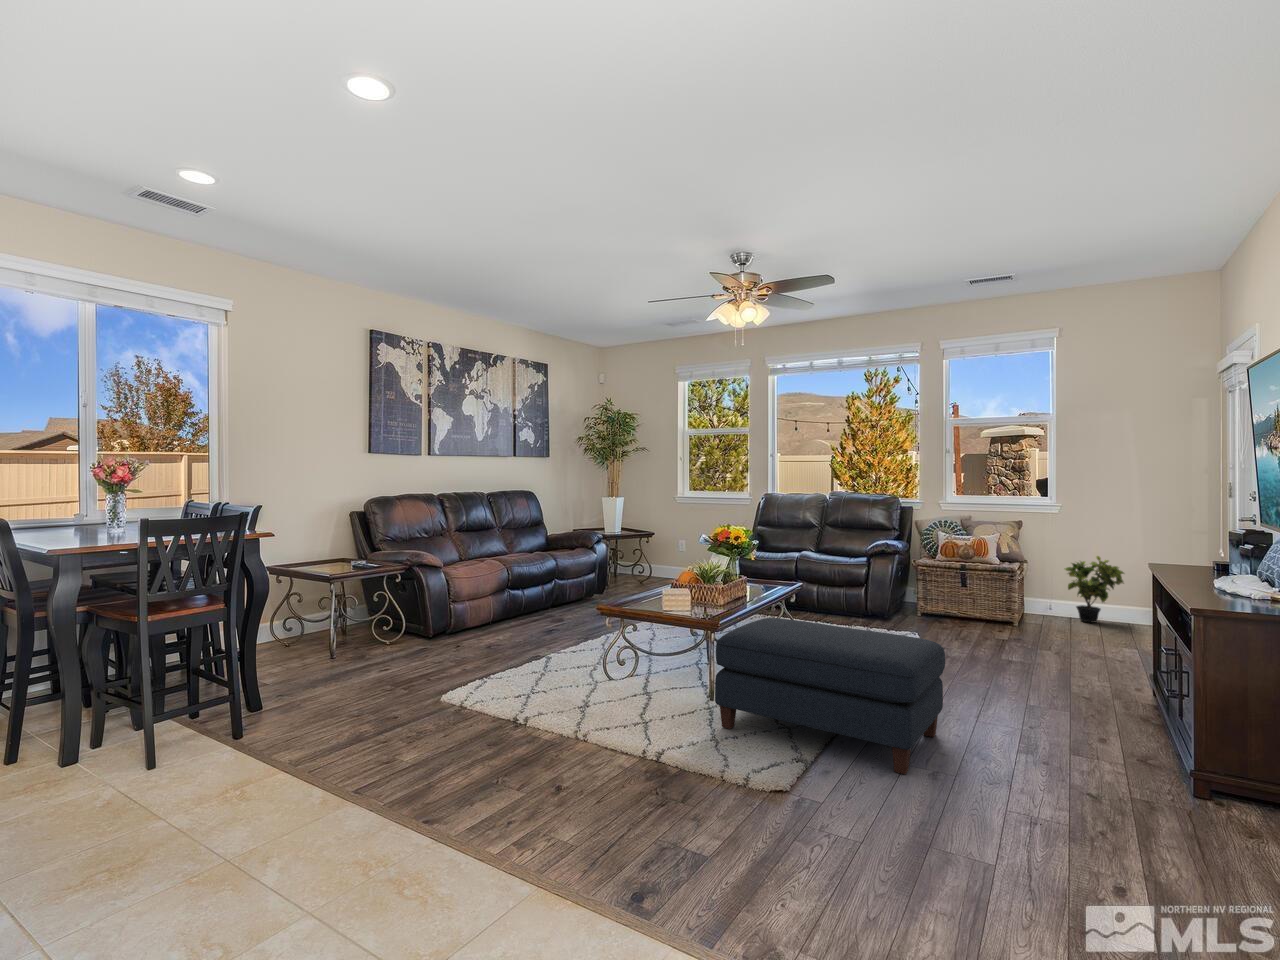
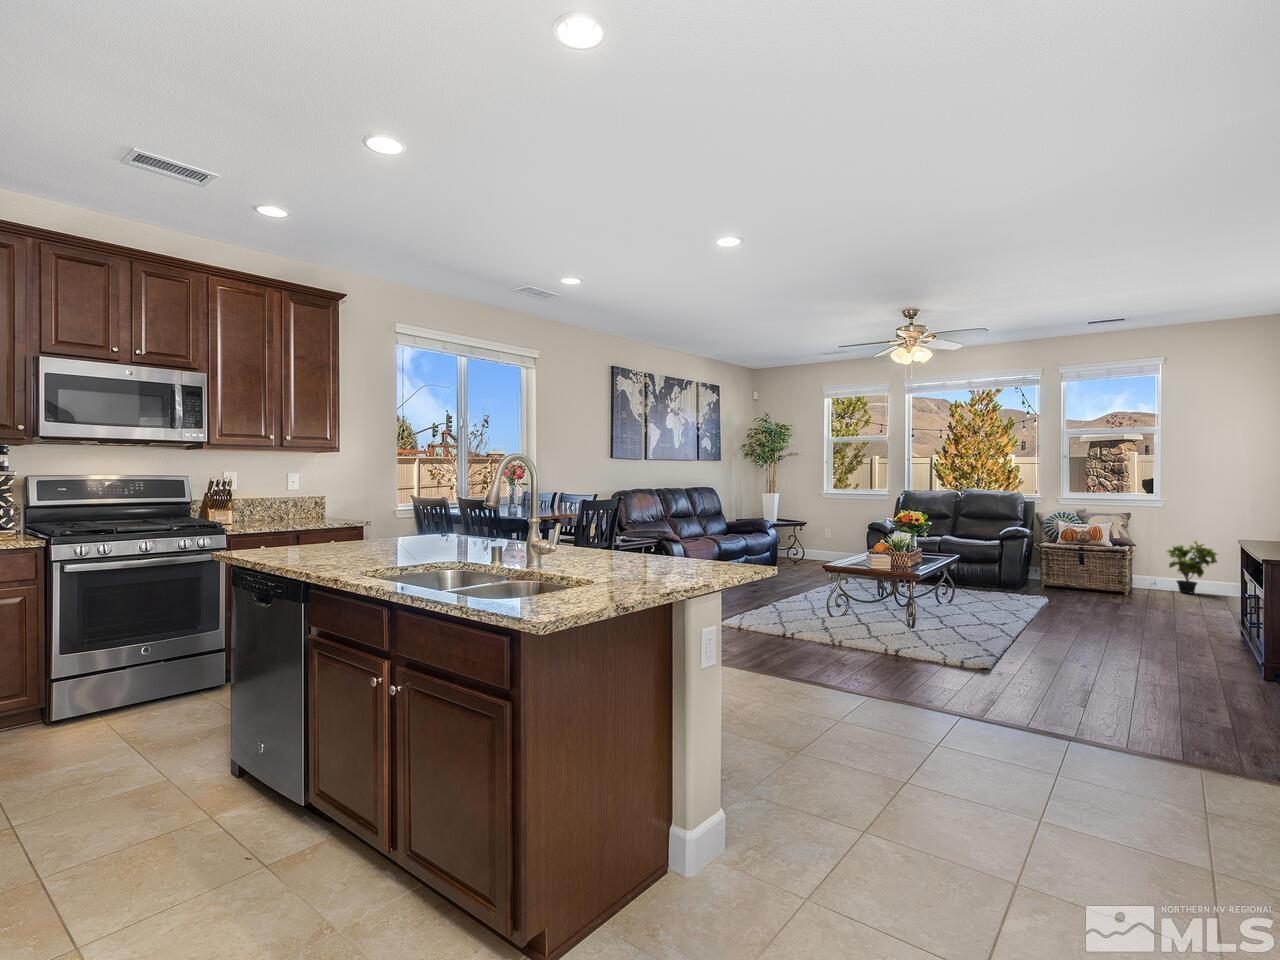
ottoman: present [715,618,945,774] -> none [924,573,1087,664]

